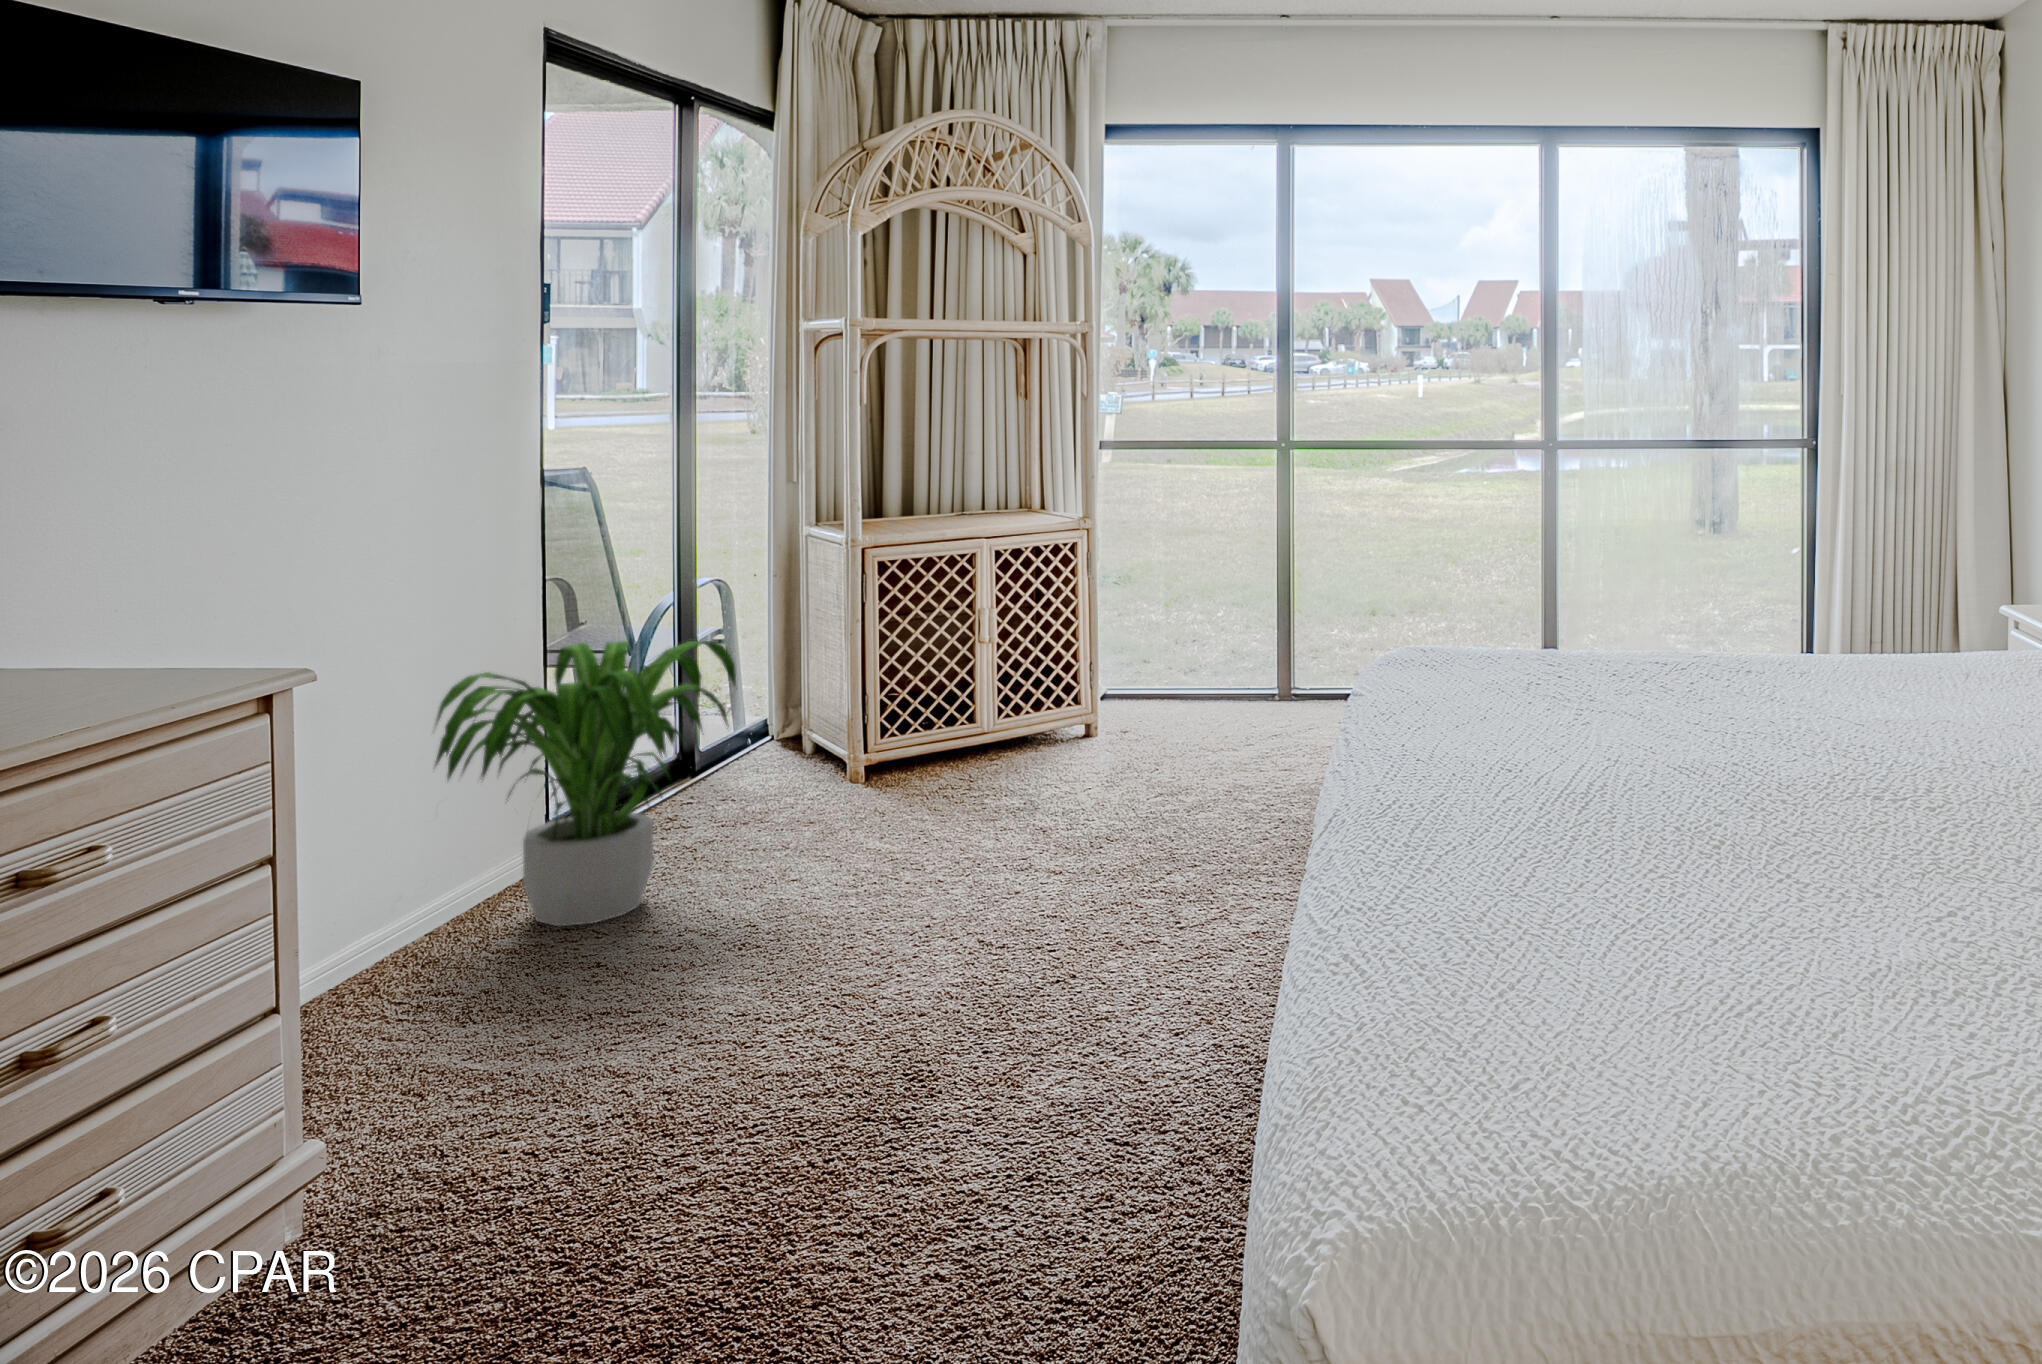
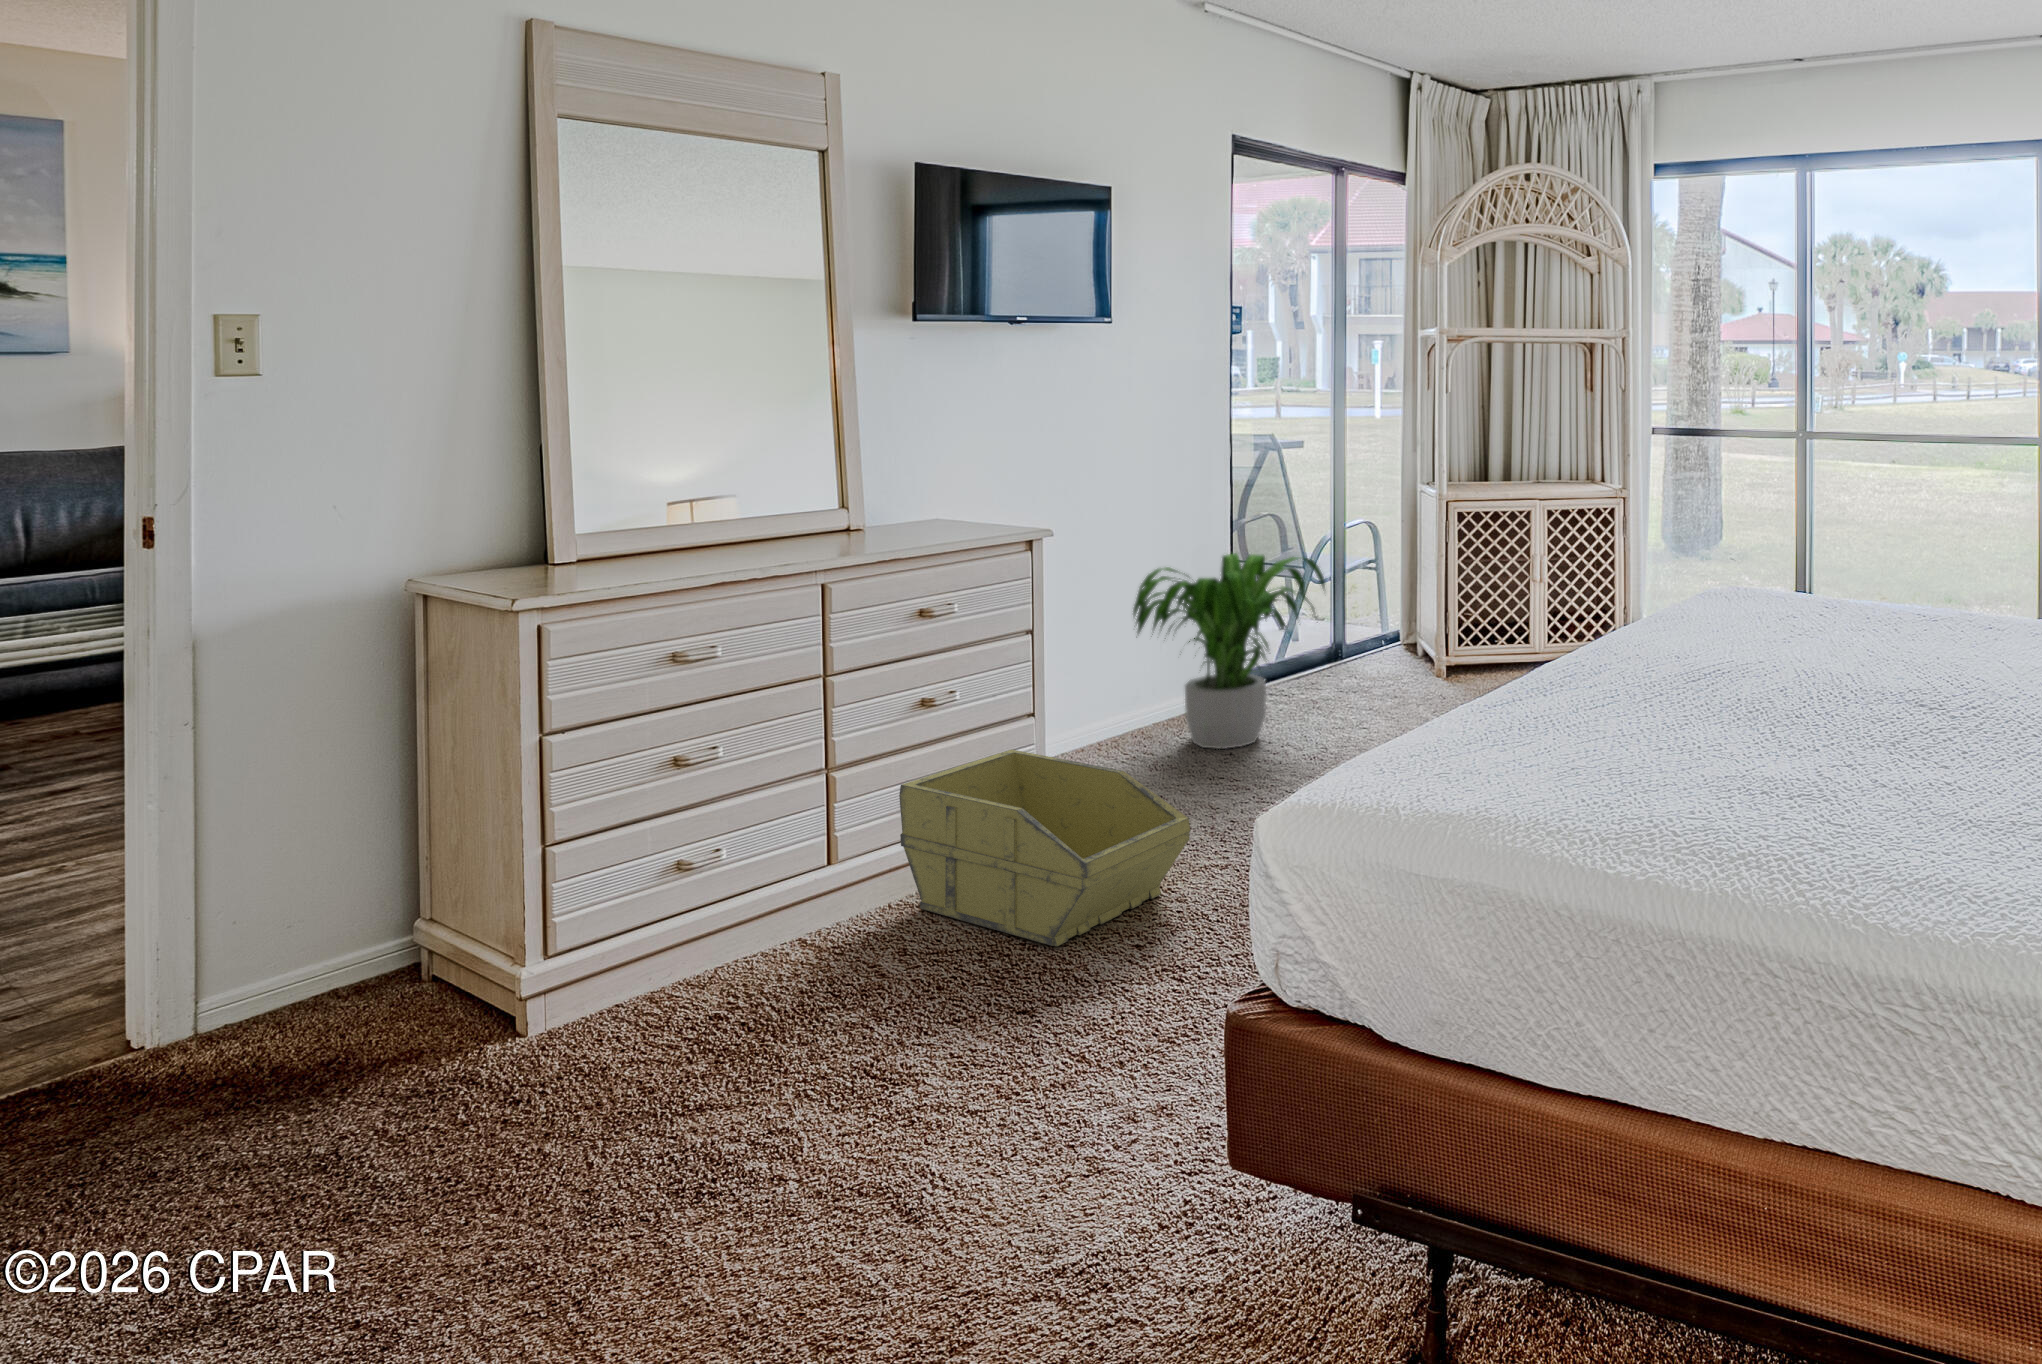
storage bin: none [152,980,680,1260] -> present [899,750,1190,947]

